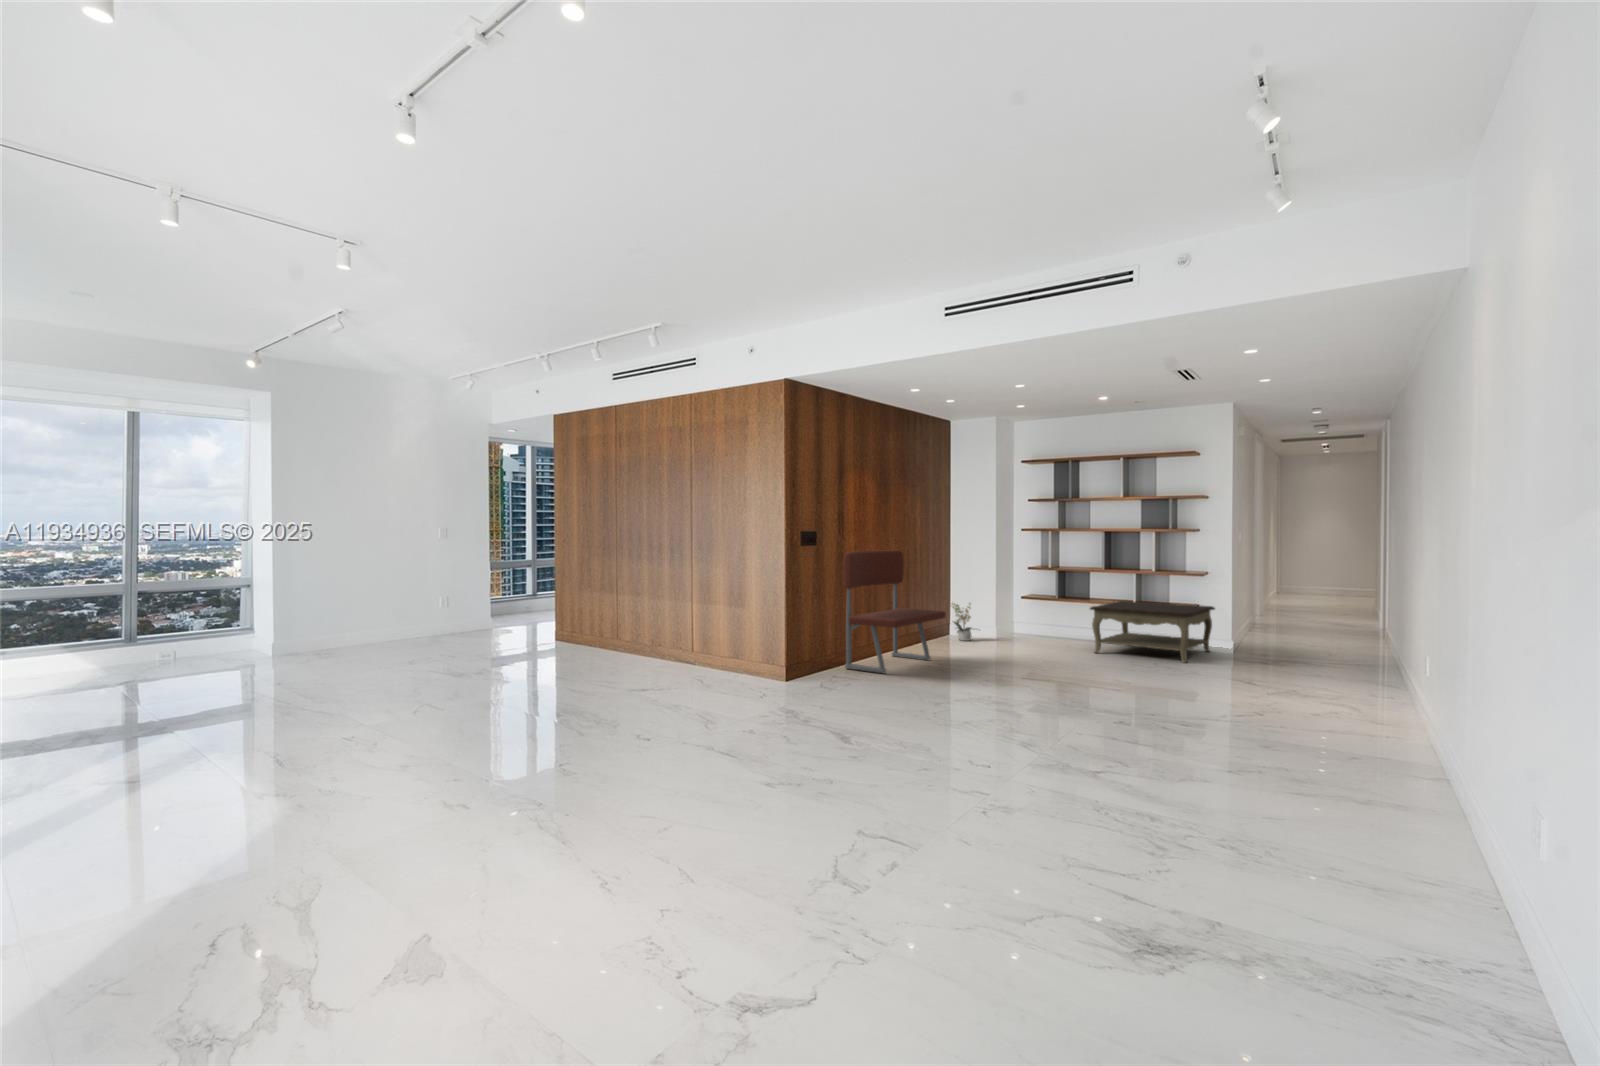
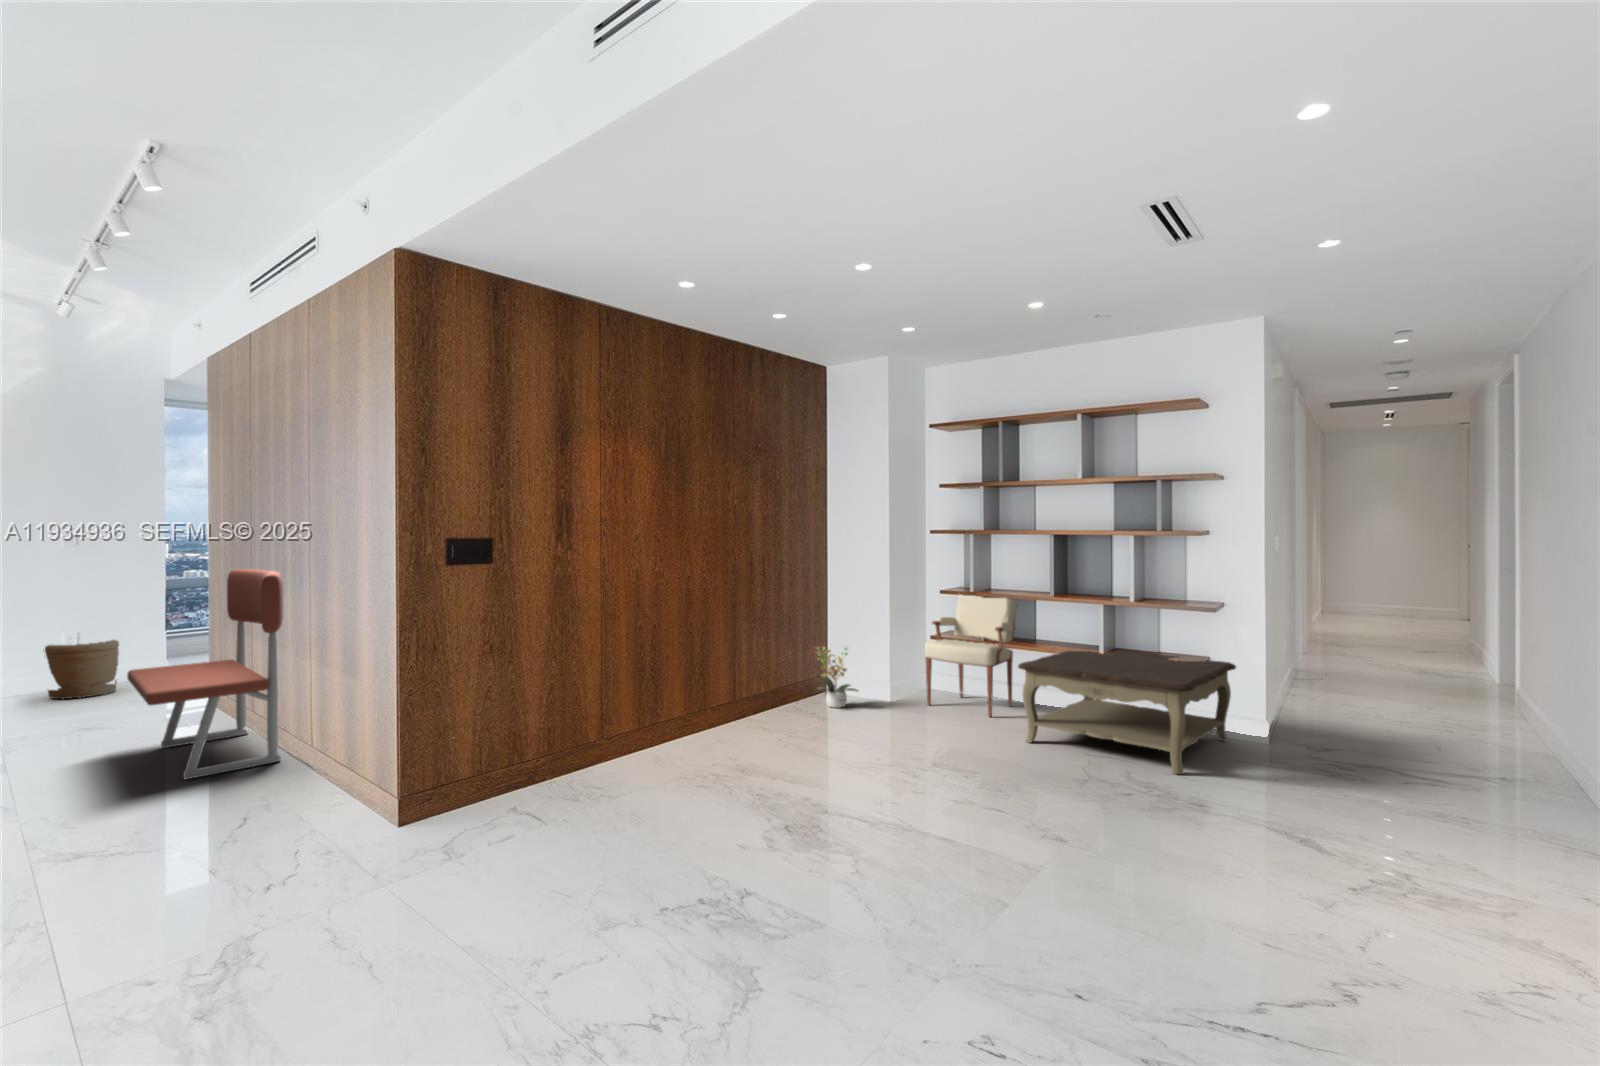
bench: present [844,550,946,673] -> present [127,569,283,779]
armchair: none [1020,567,1078,644] -> present [925,595,1016,717]
woven basket: none [425,601,466,640] -> present [45,640,119,699]

